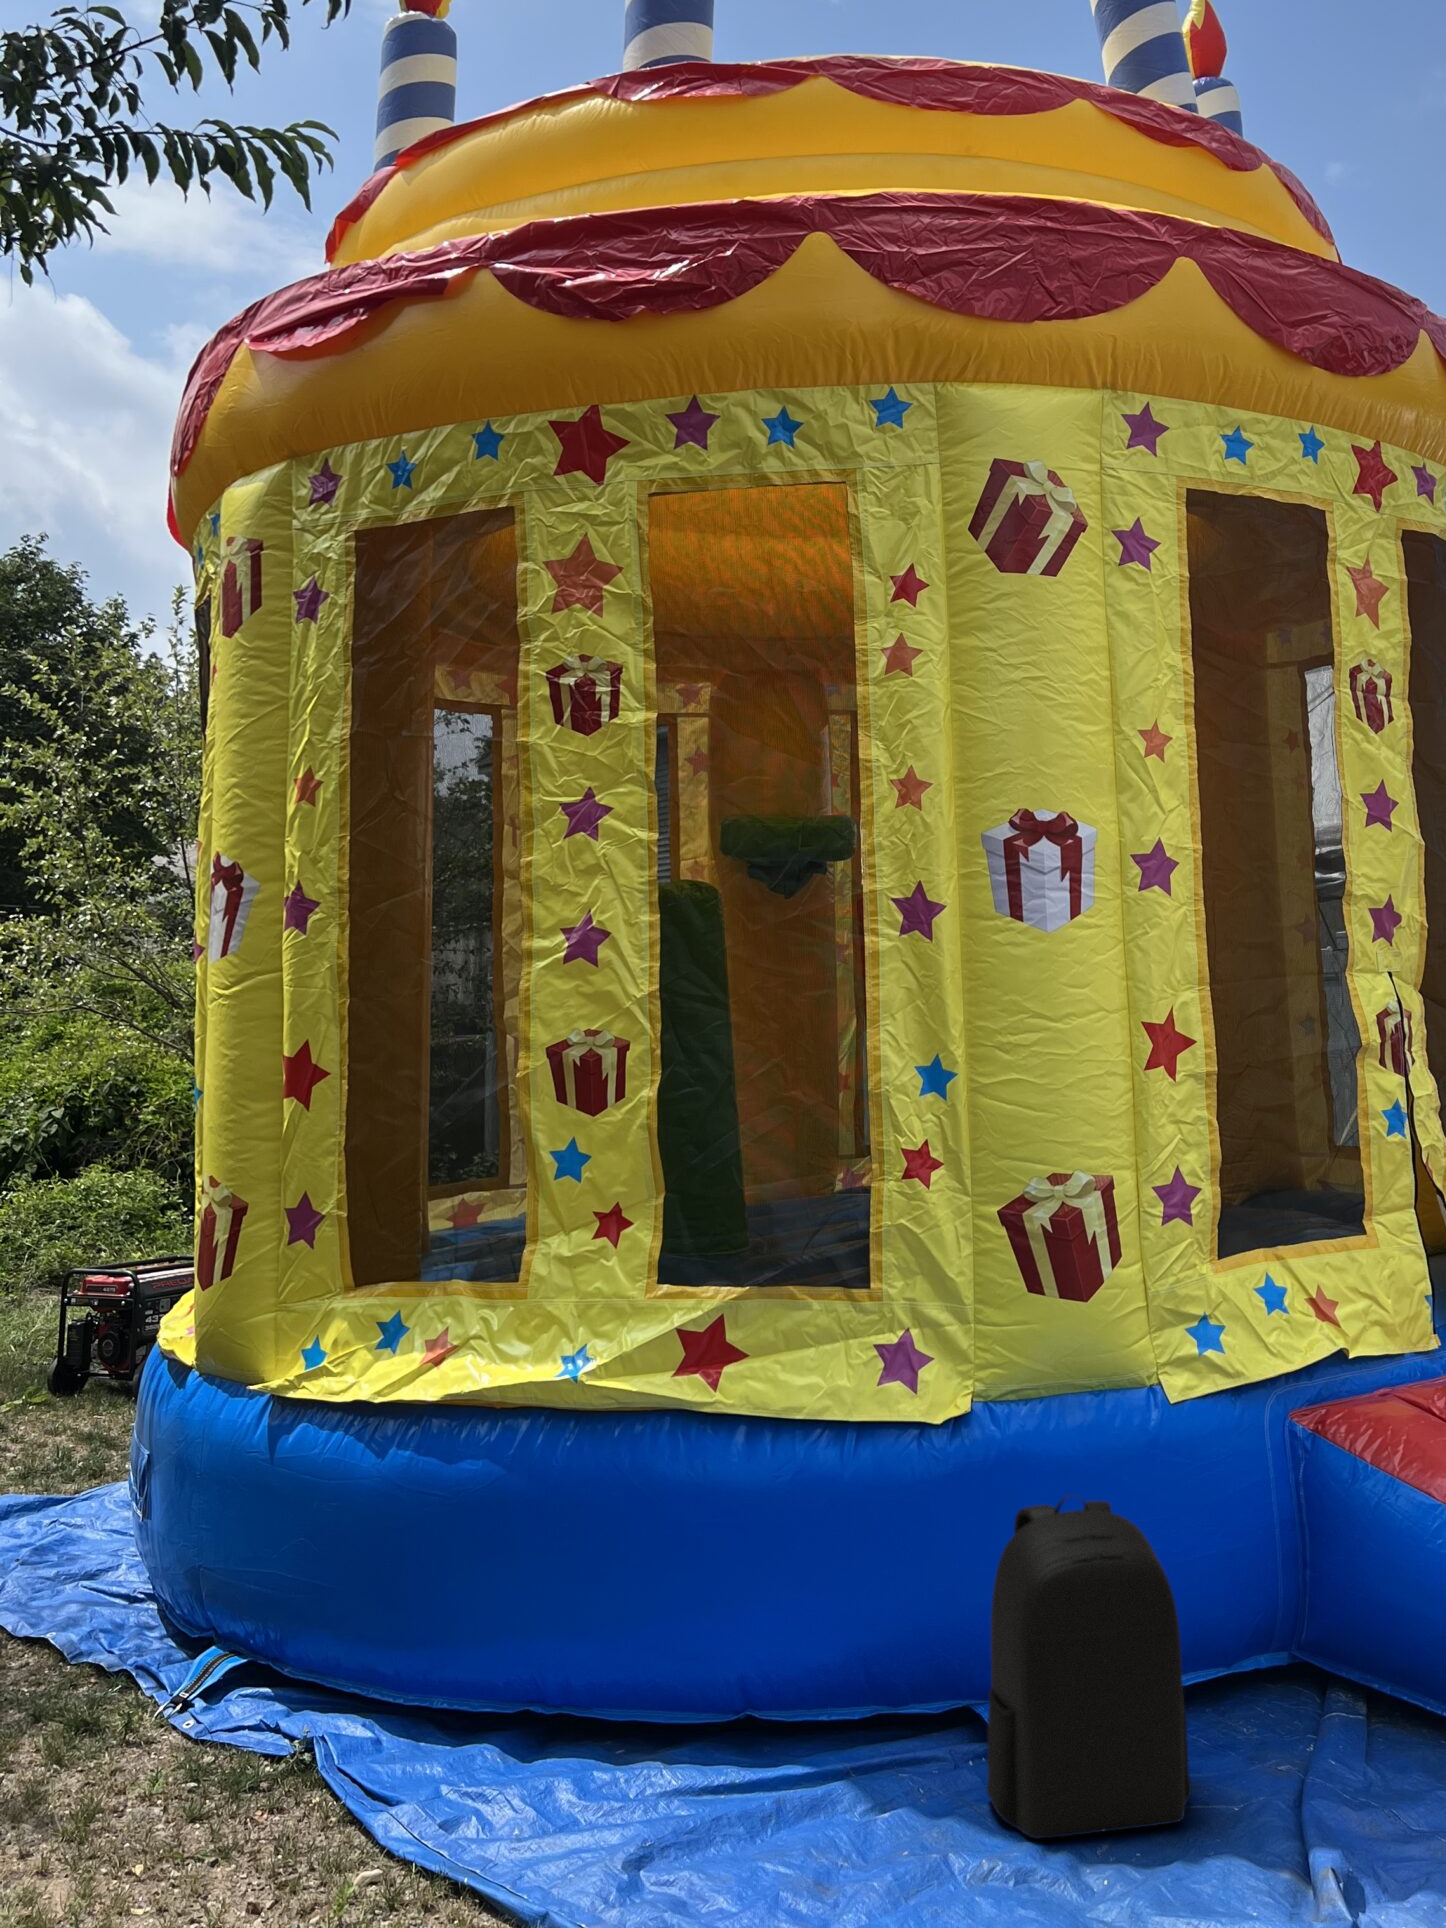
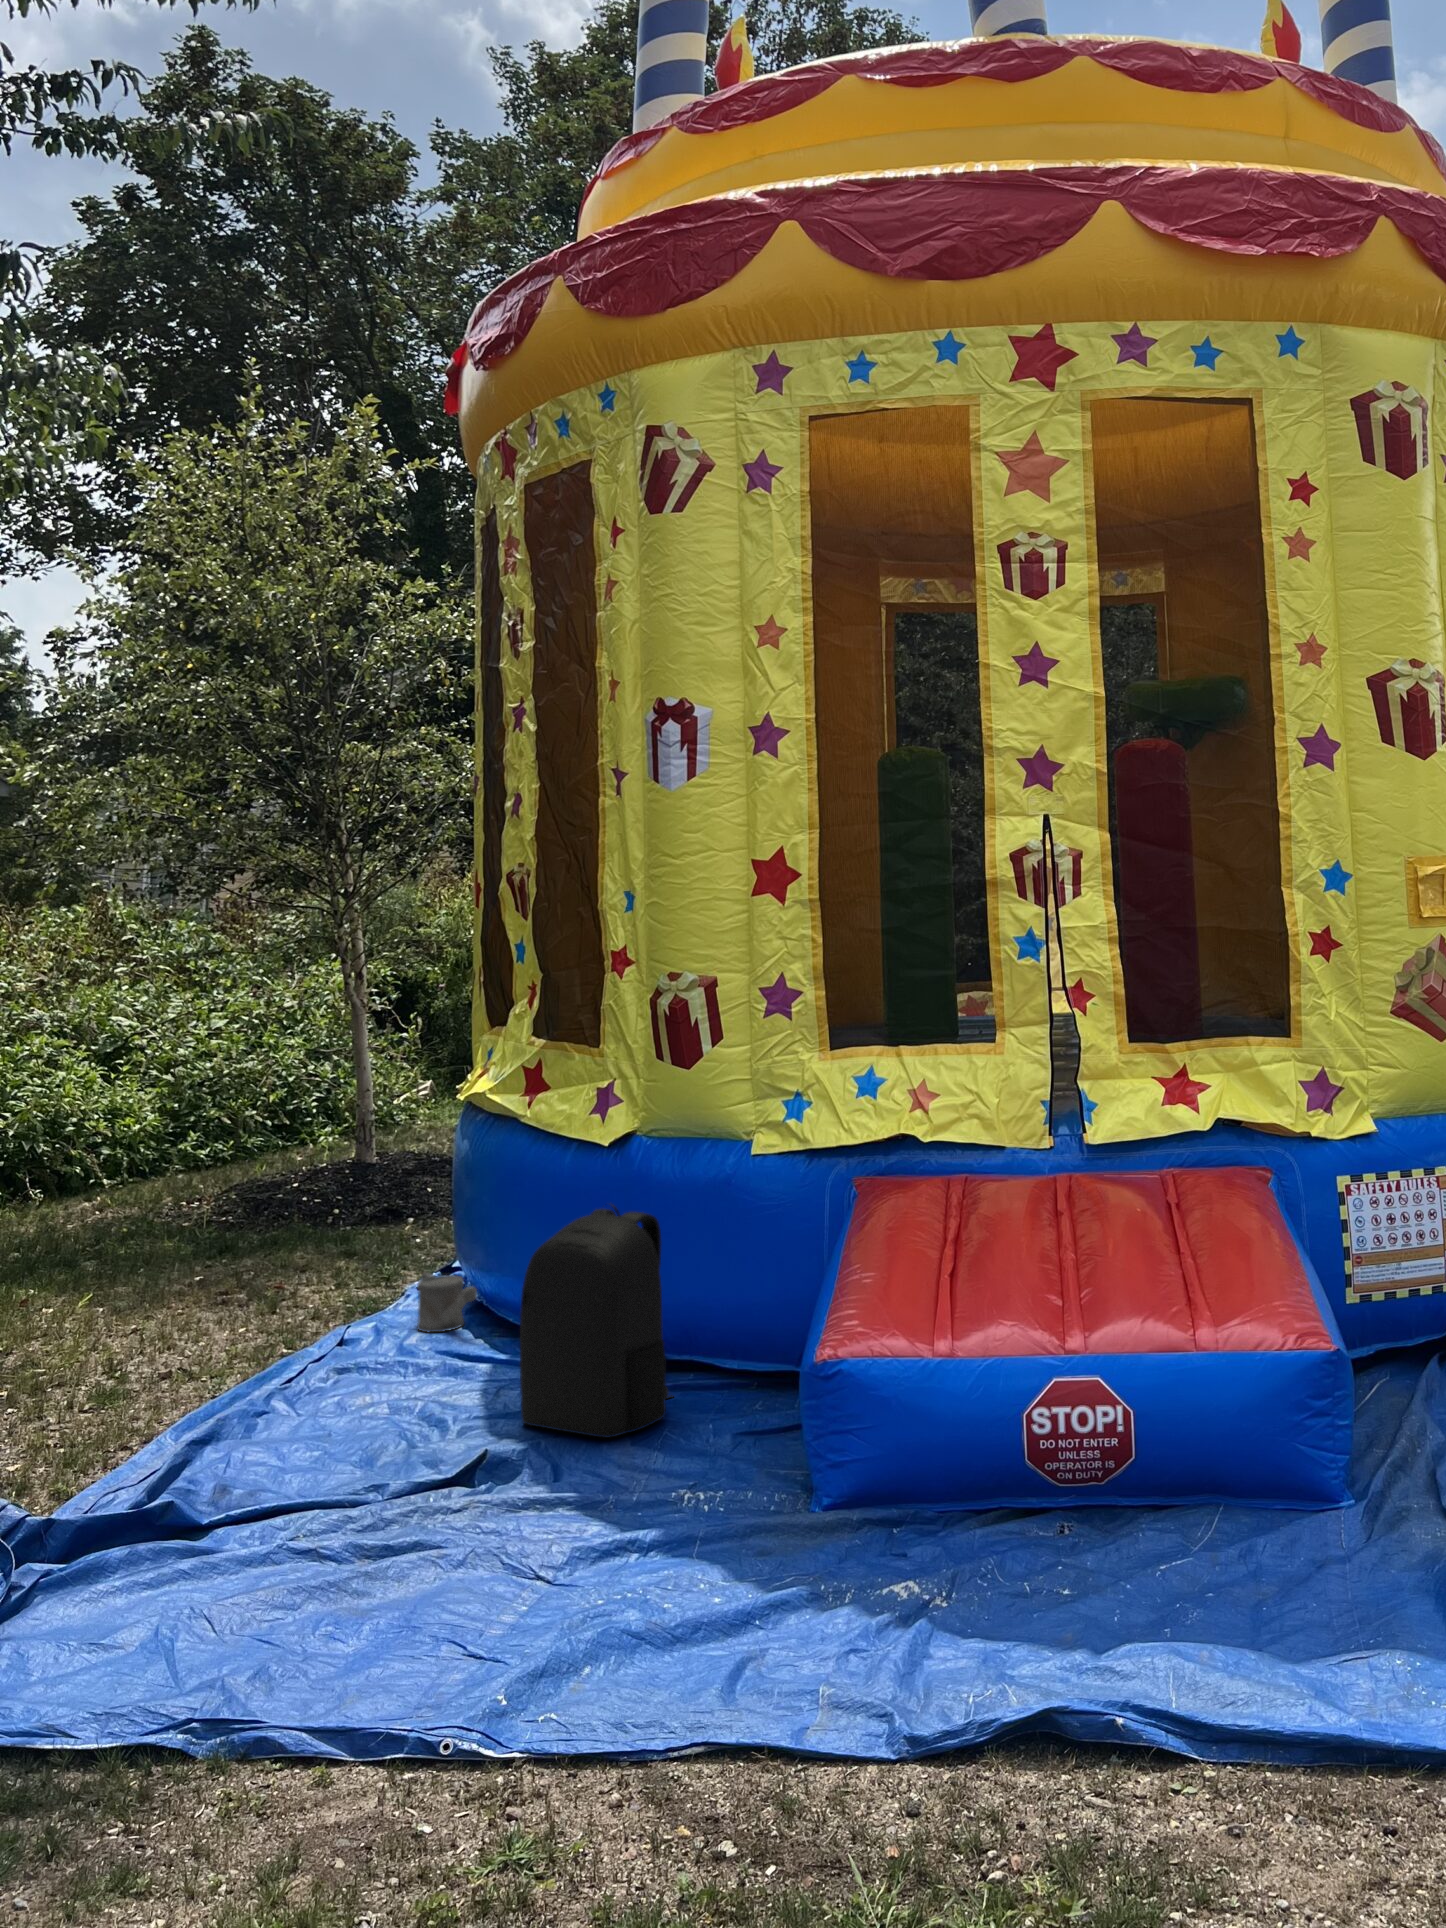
watering can: none [492,1668,673,1768] -> present [417,1272,477,1332]

